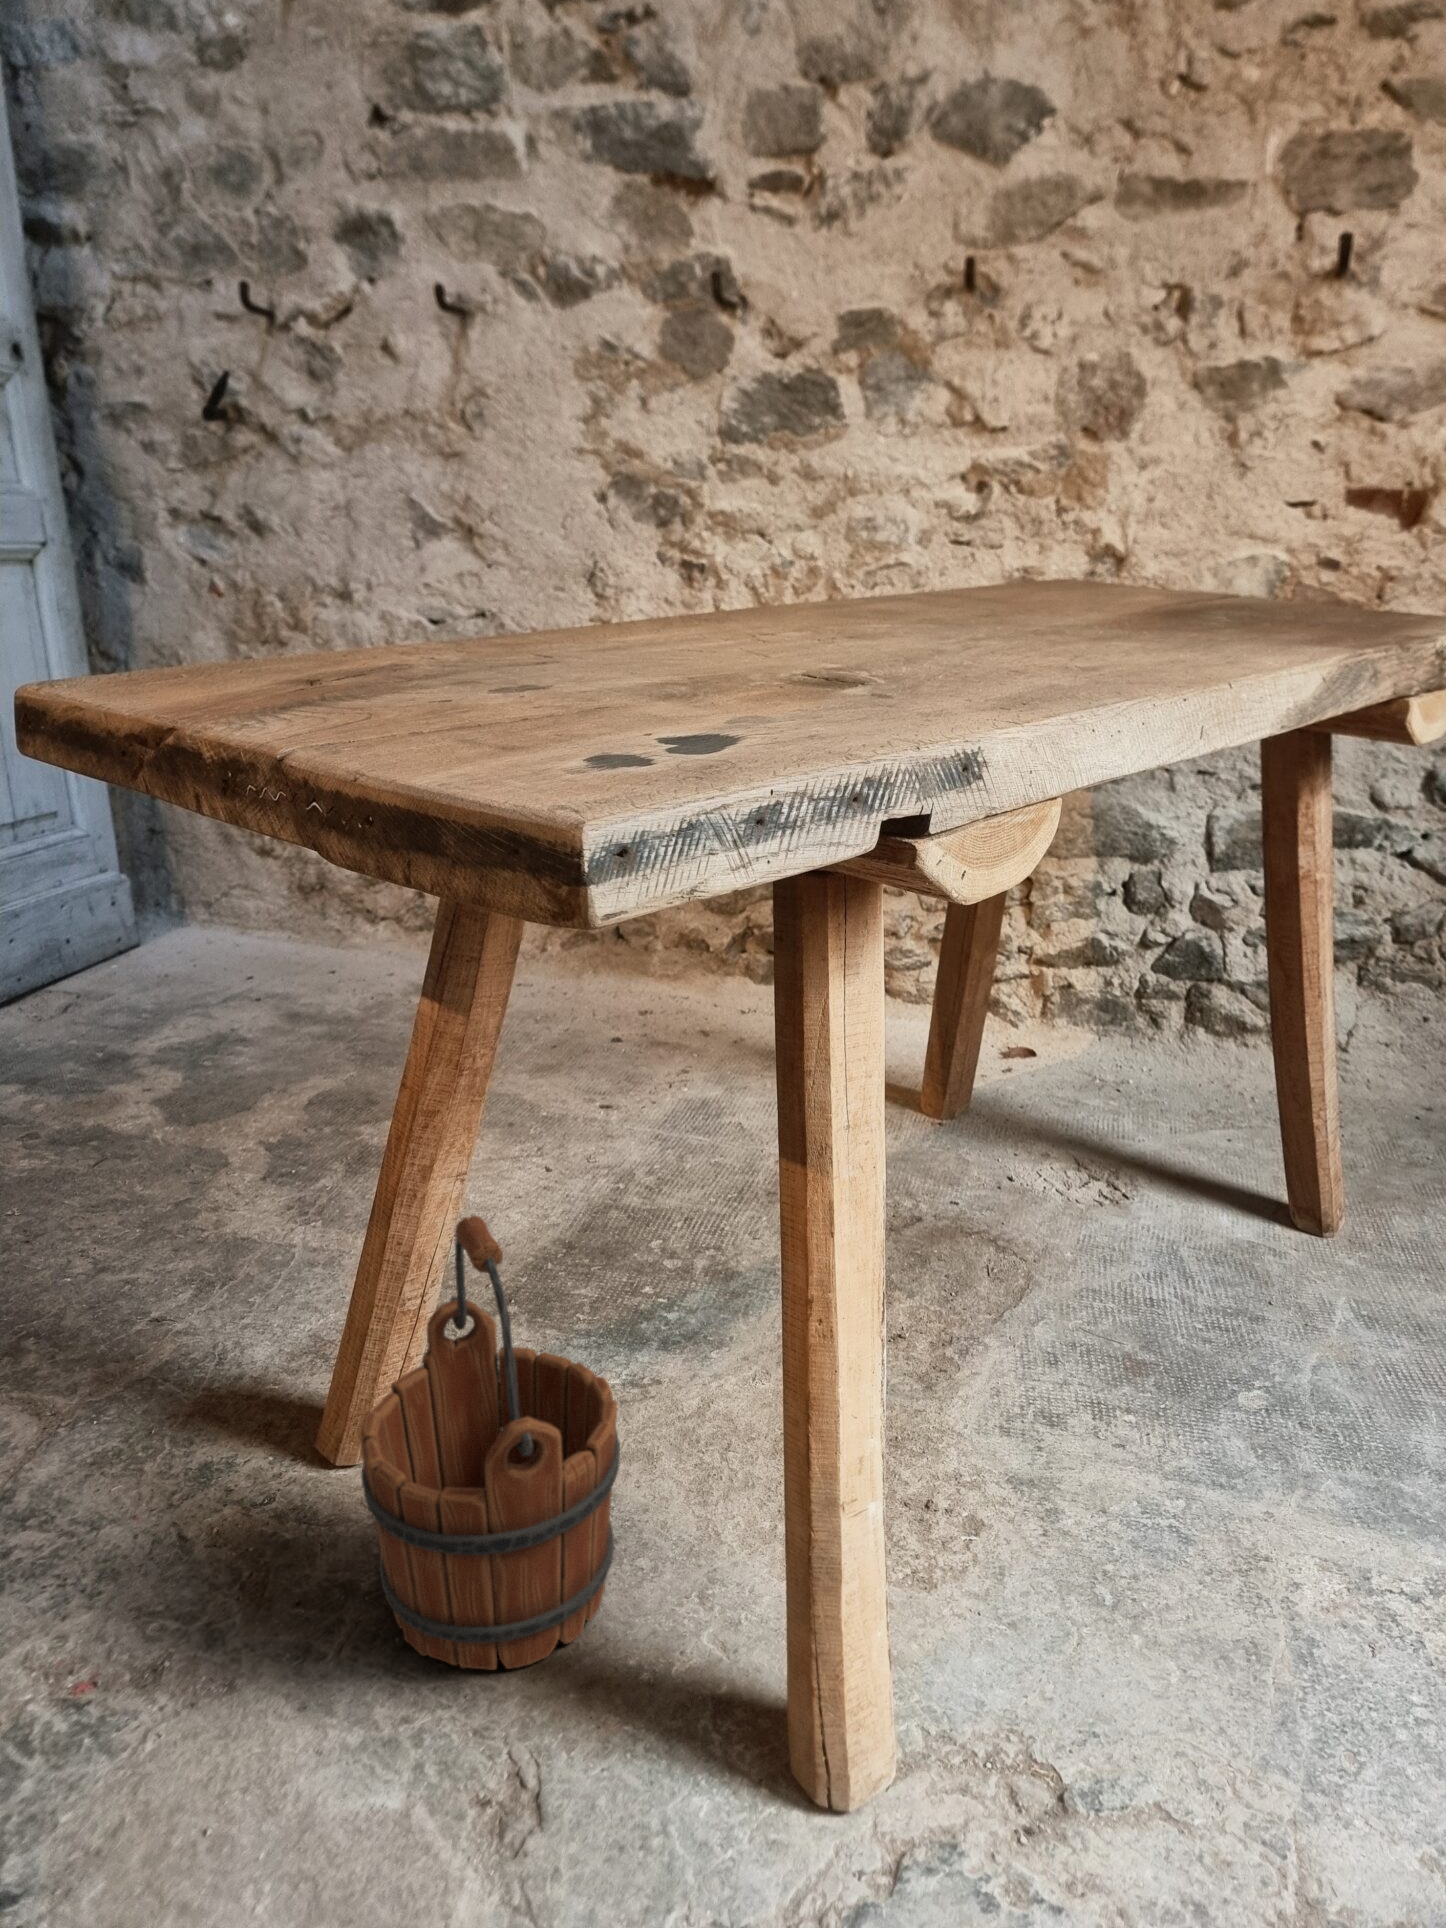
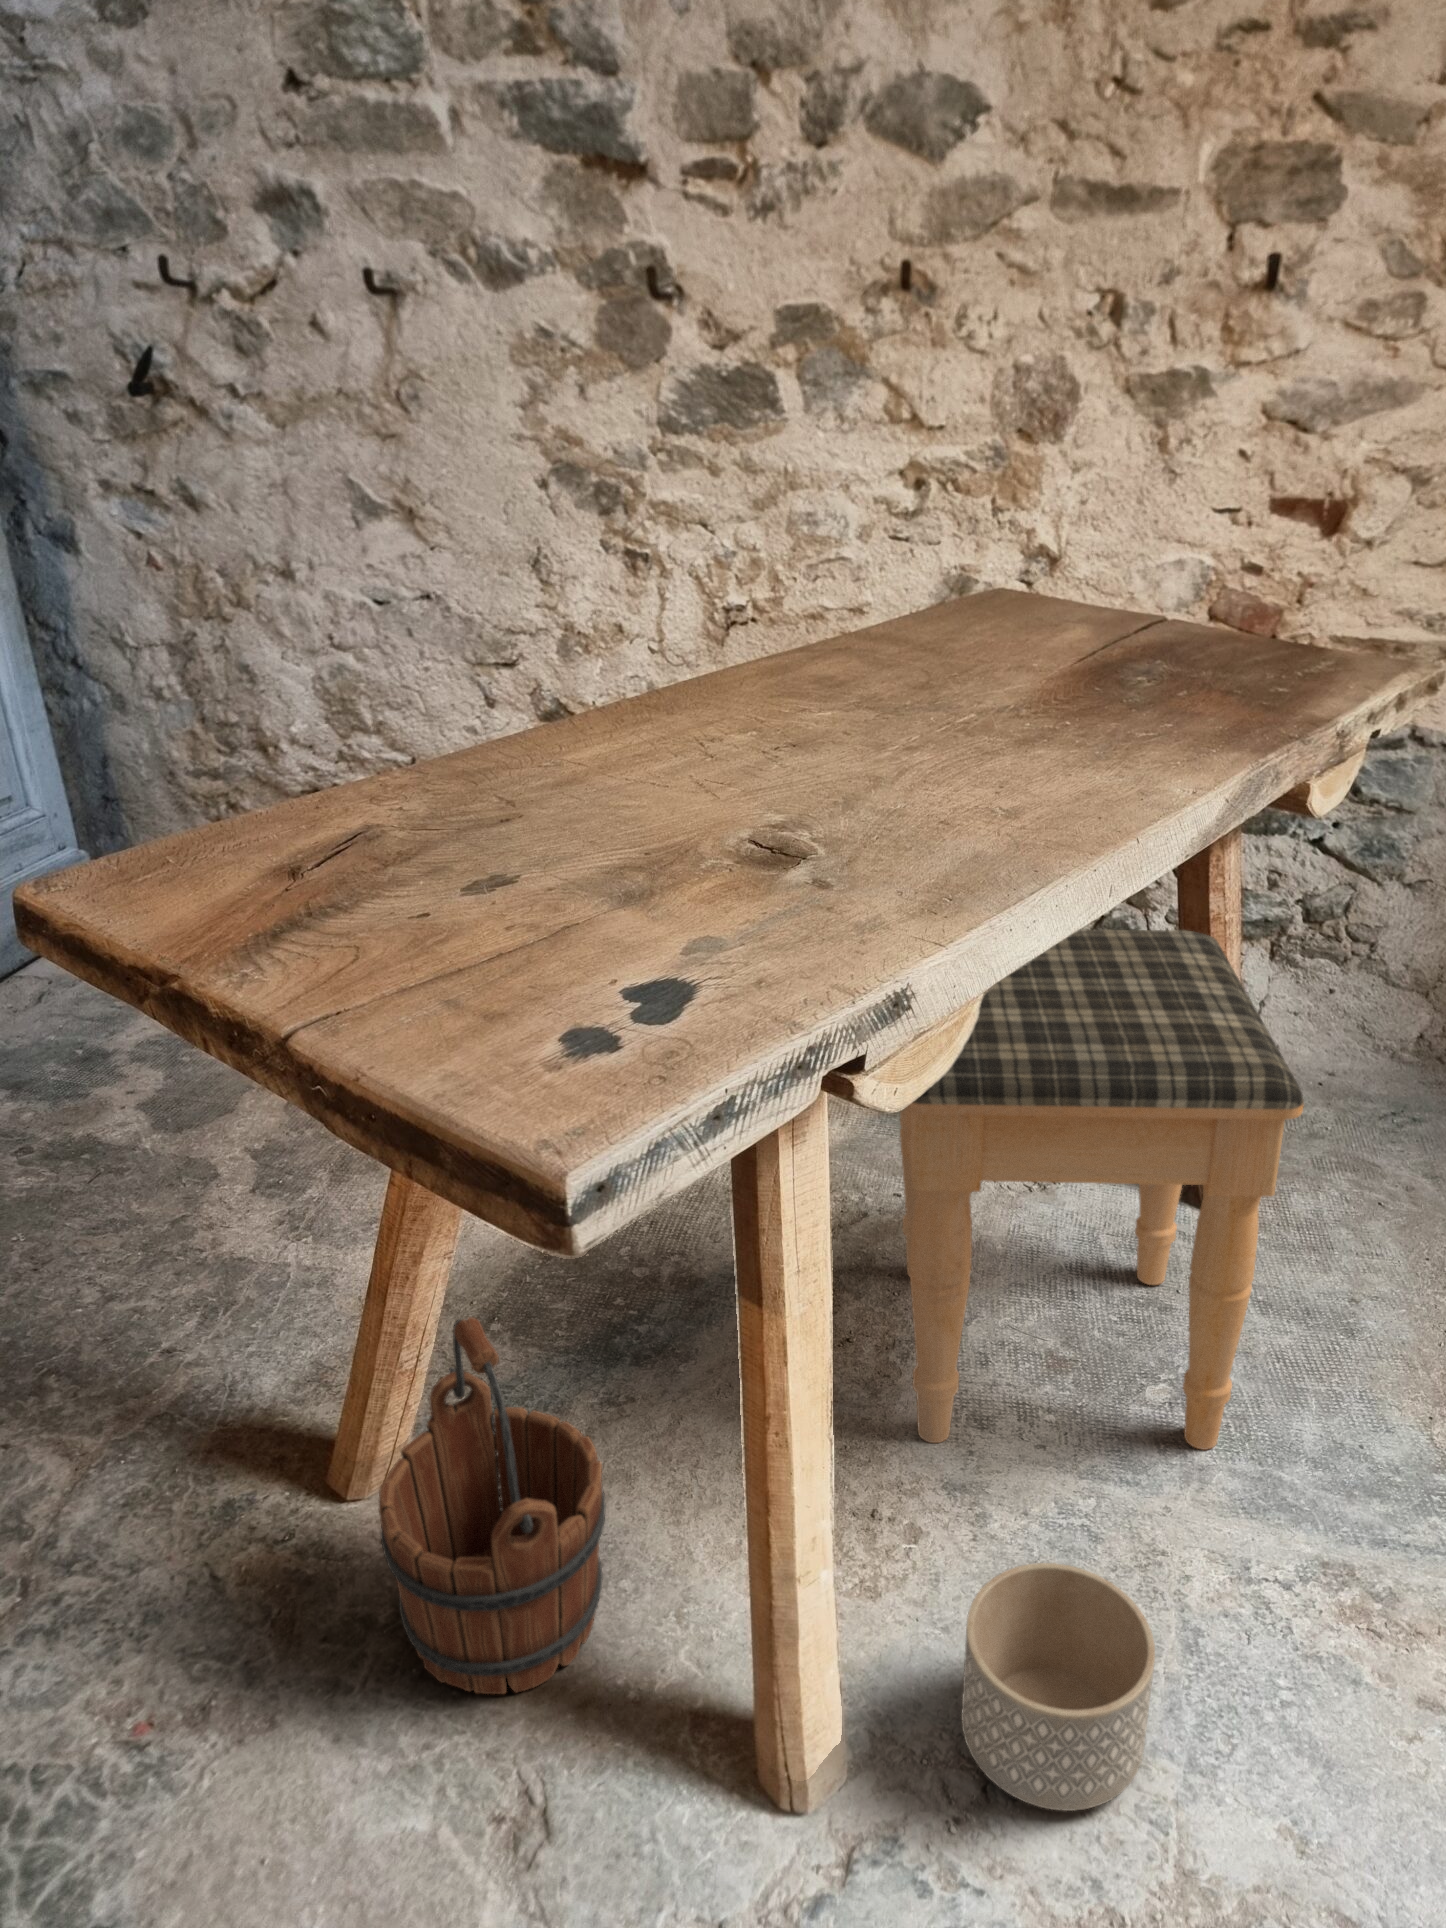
footstool: none [951,877,1419,1452] -> present [900,929,1304,1450]
planter: none [1031,1529,1266,1819] -> present [961,1563,1155,1811]

